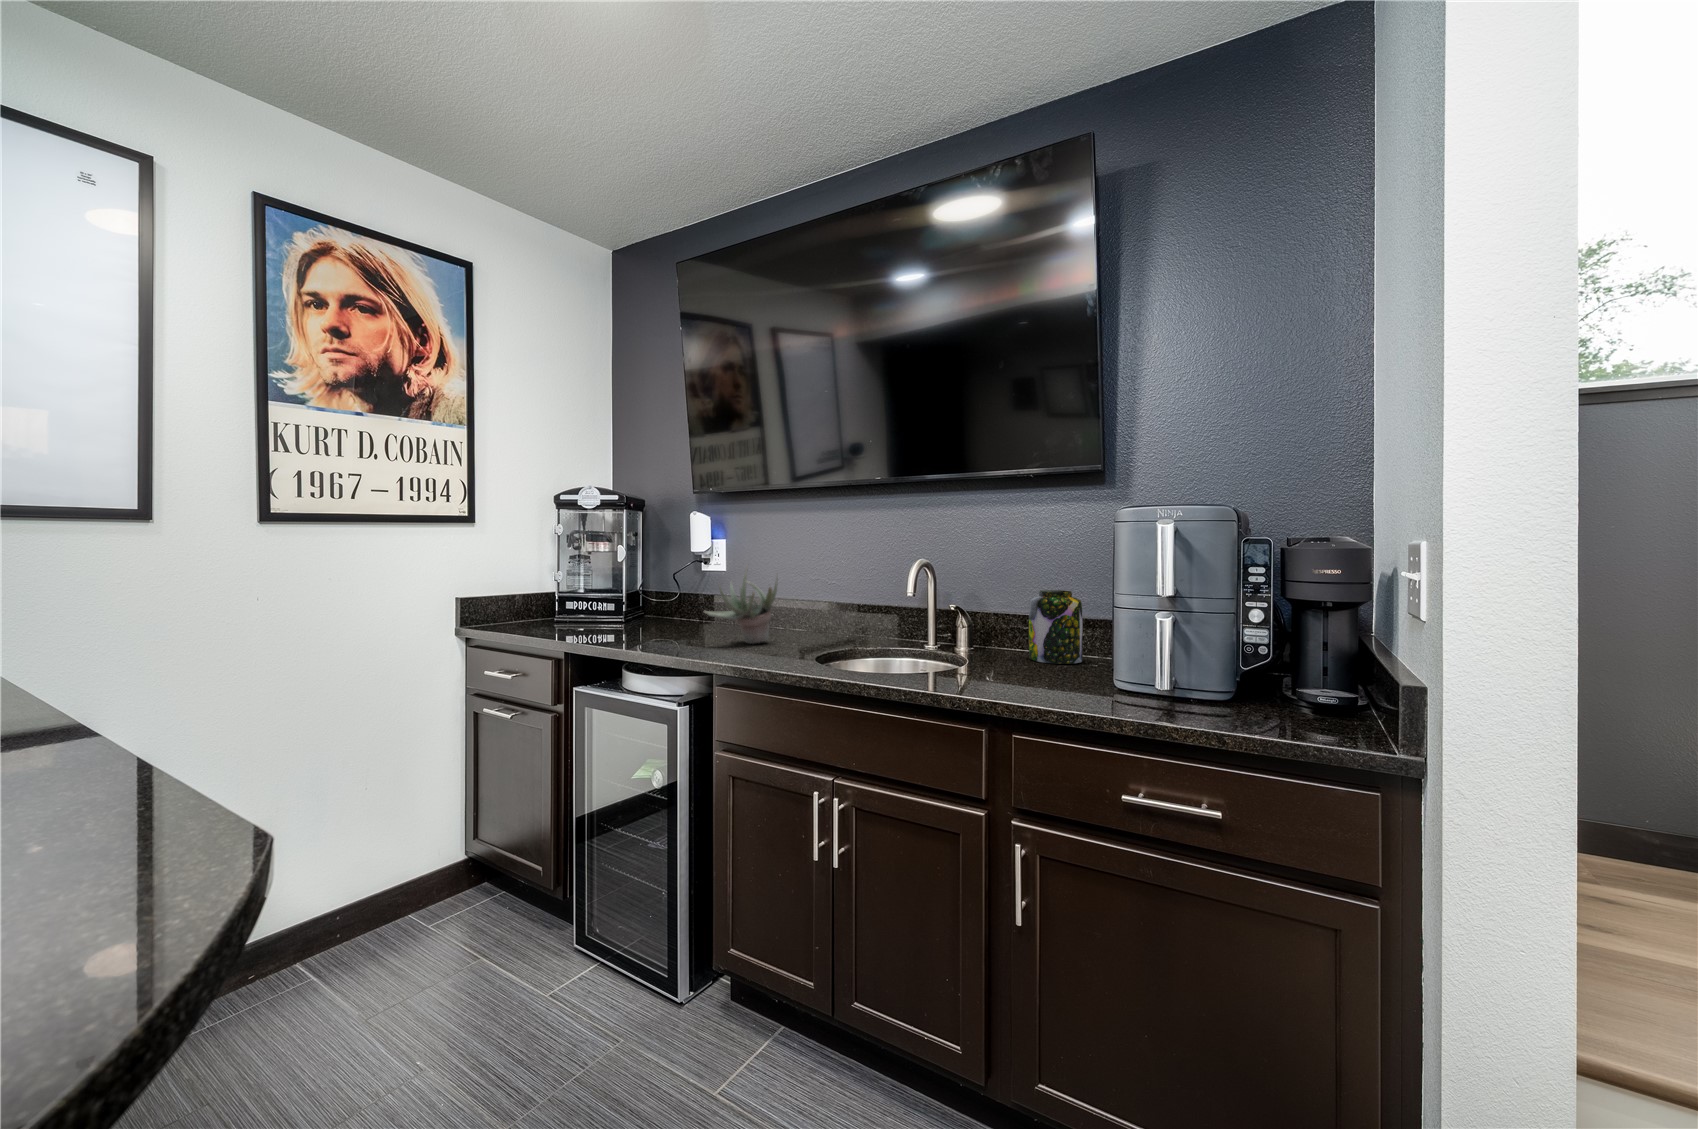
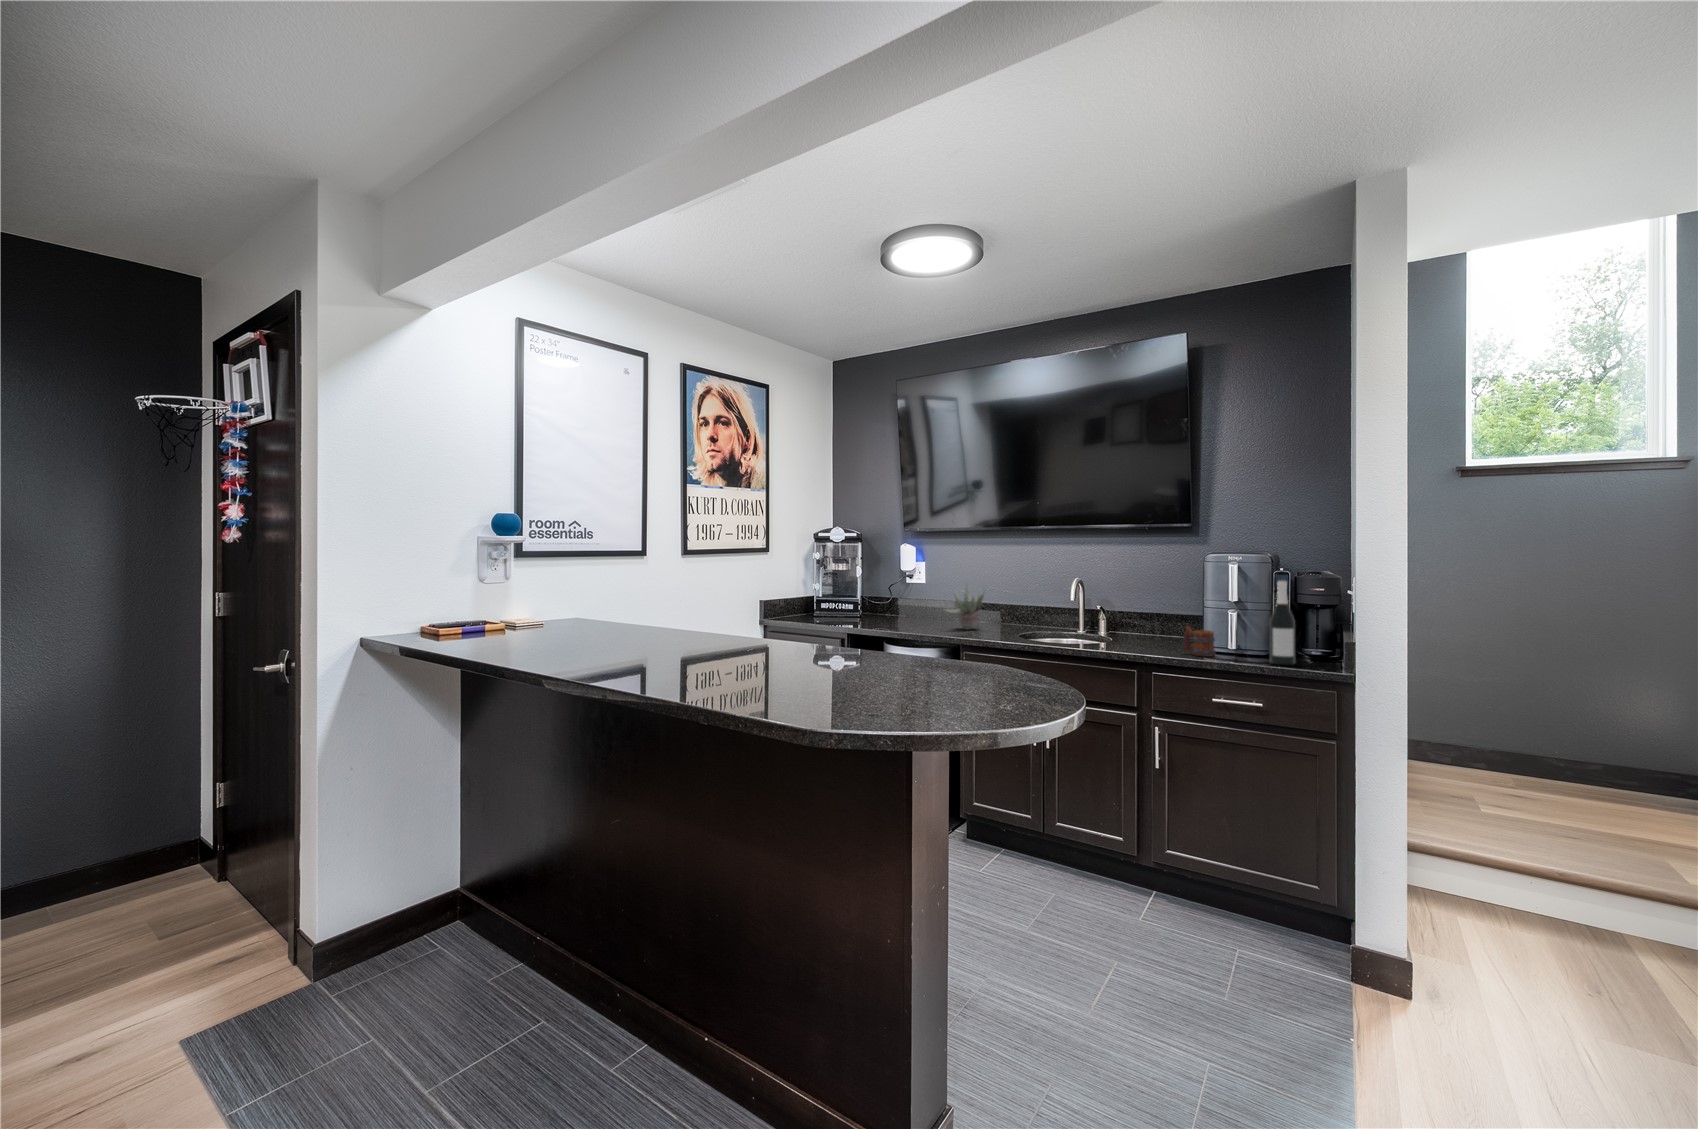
wine bottle: none [1237,553,1289,730] -> present [1270,580,1295,665]
jar: present [1029,590,1083,664] -> none [1148,597,1182,641]
mug: none [1072,644,1132,705] -> present [1183,627,1215,657]

